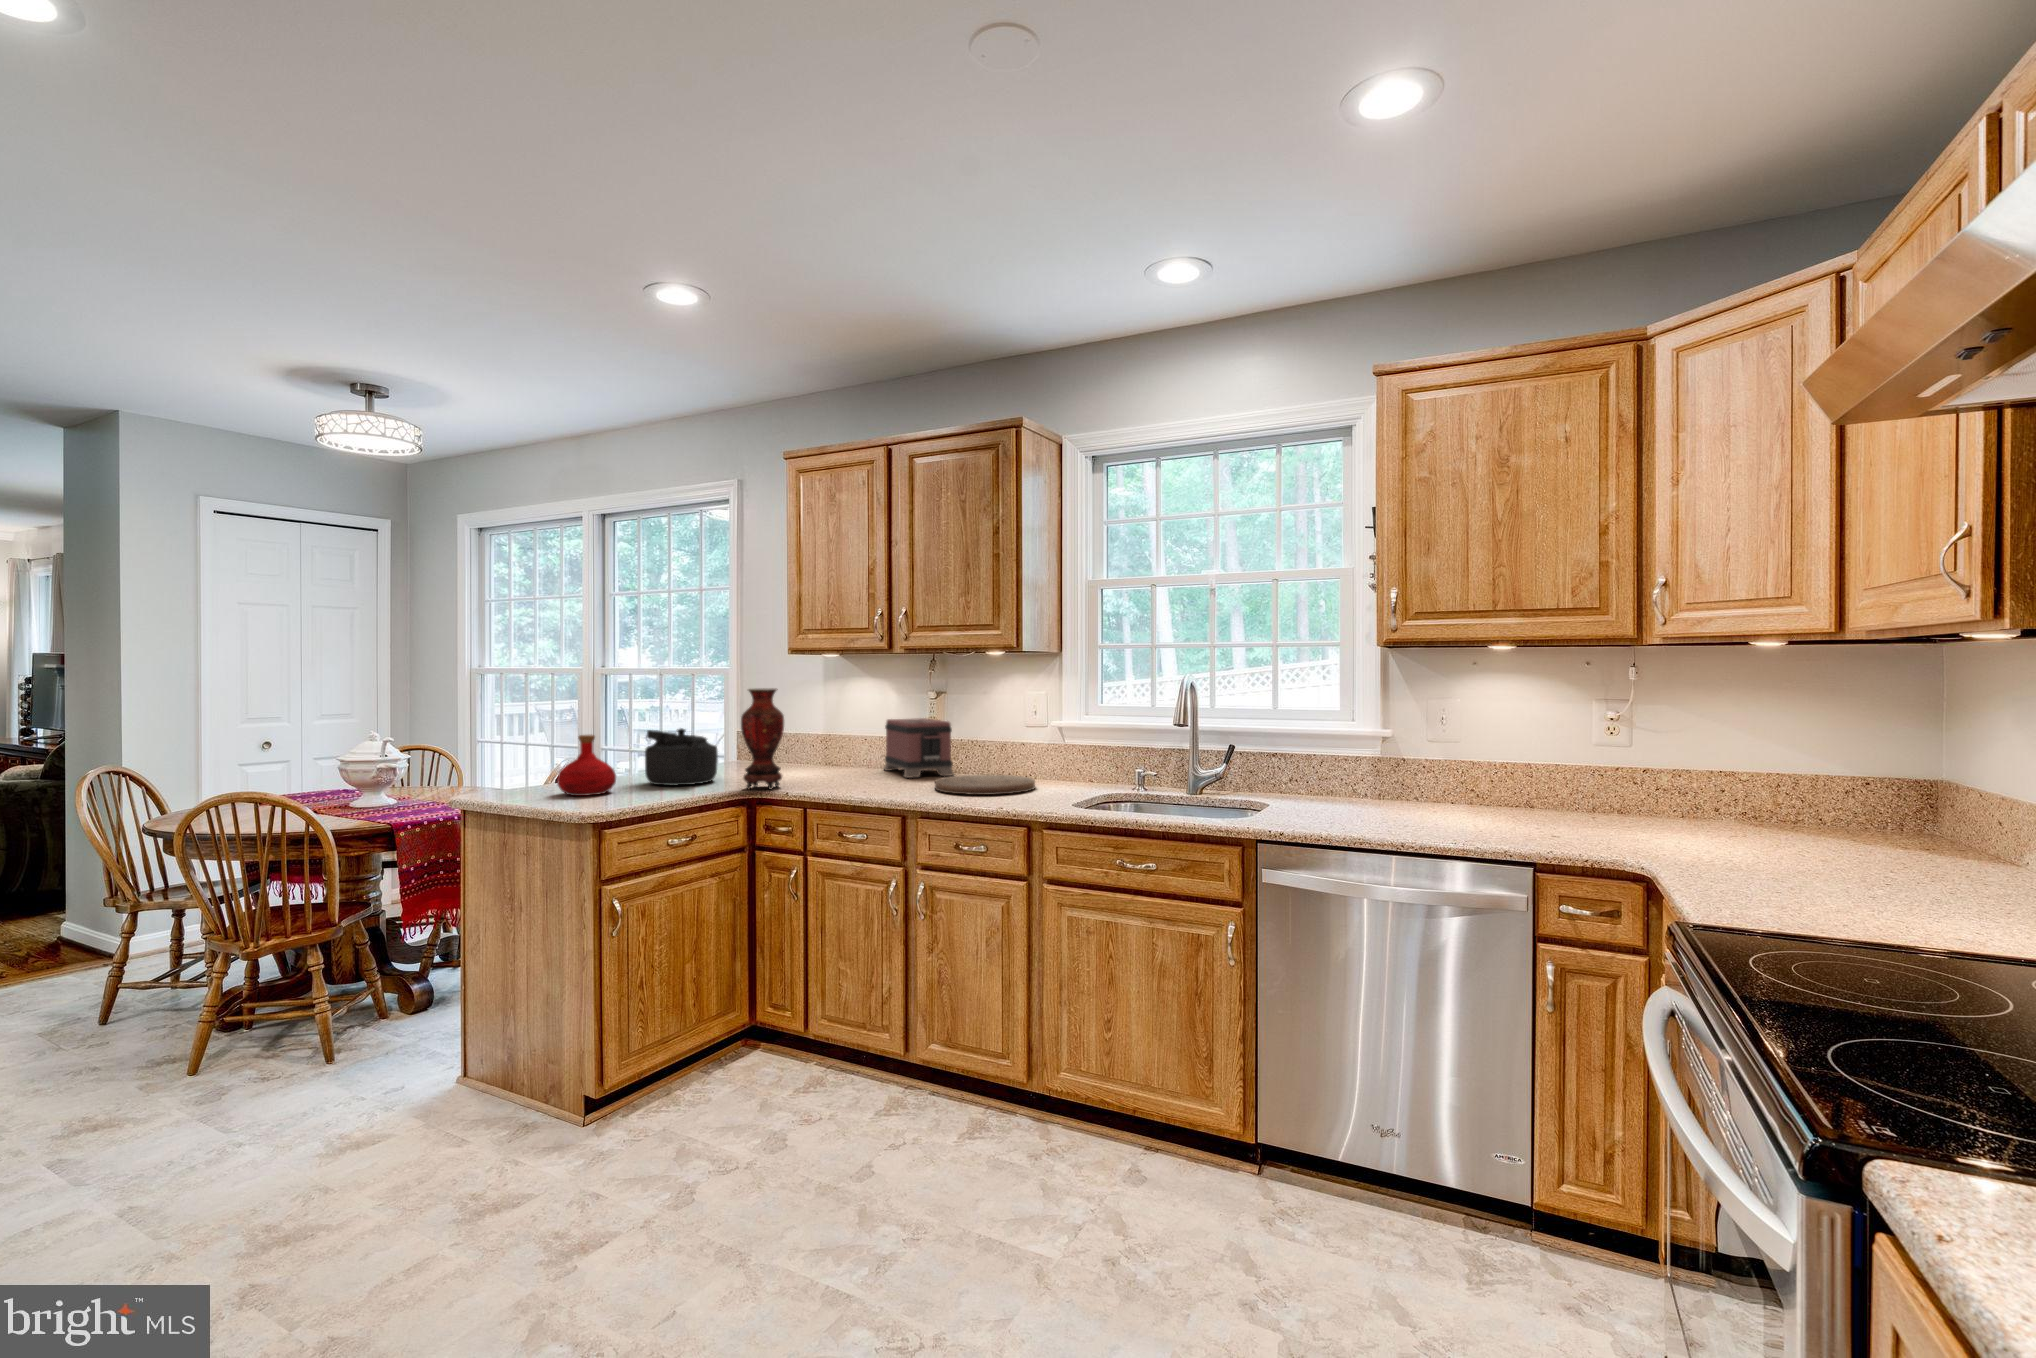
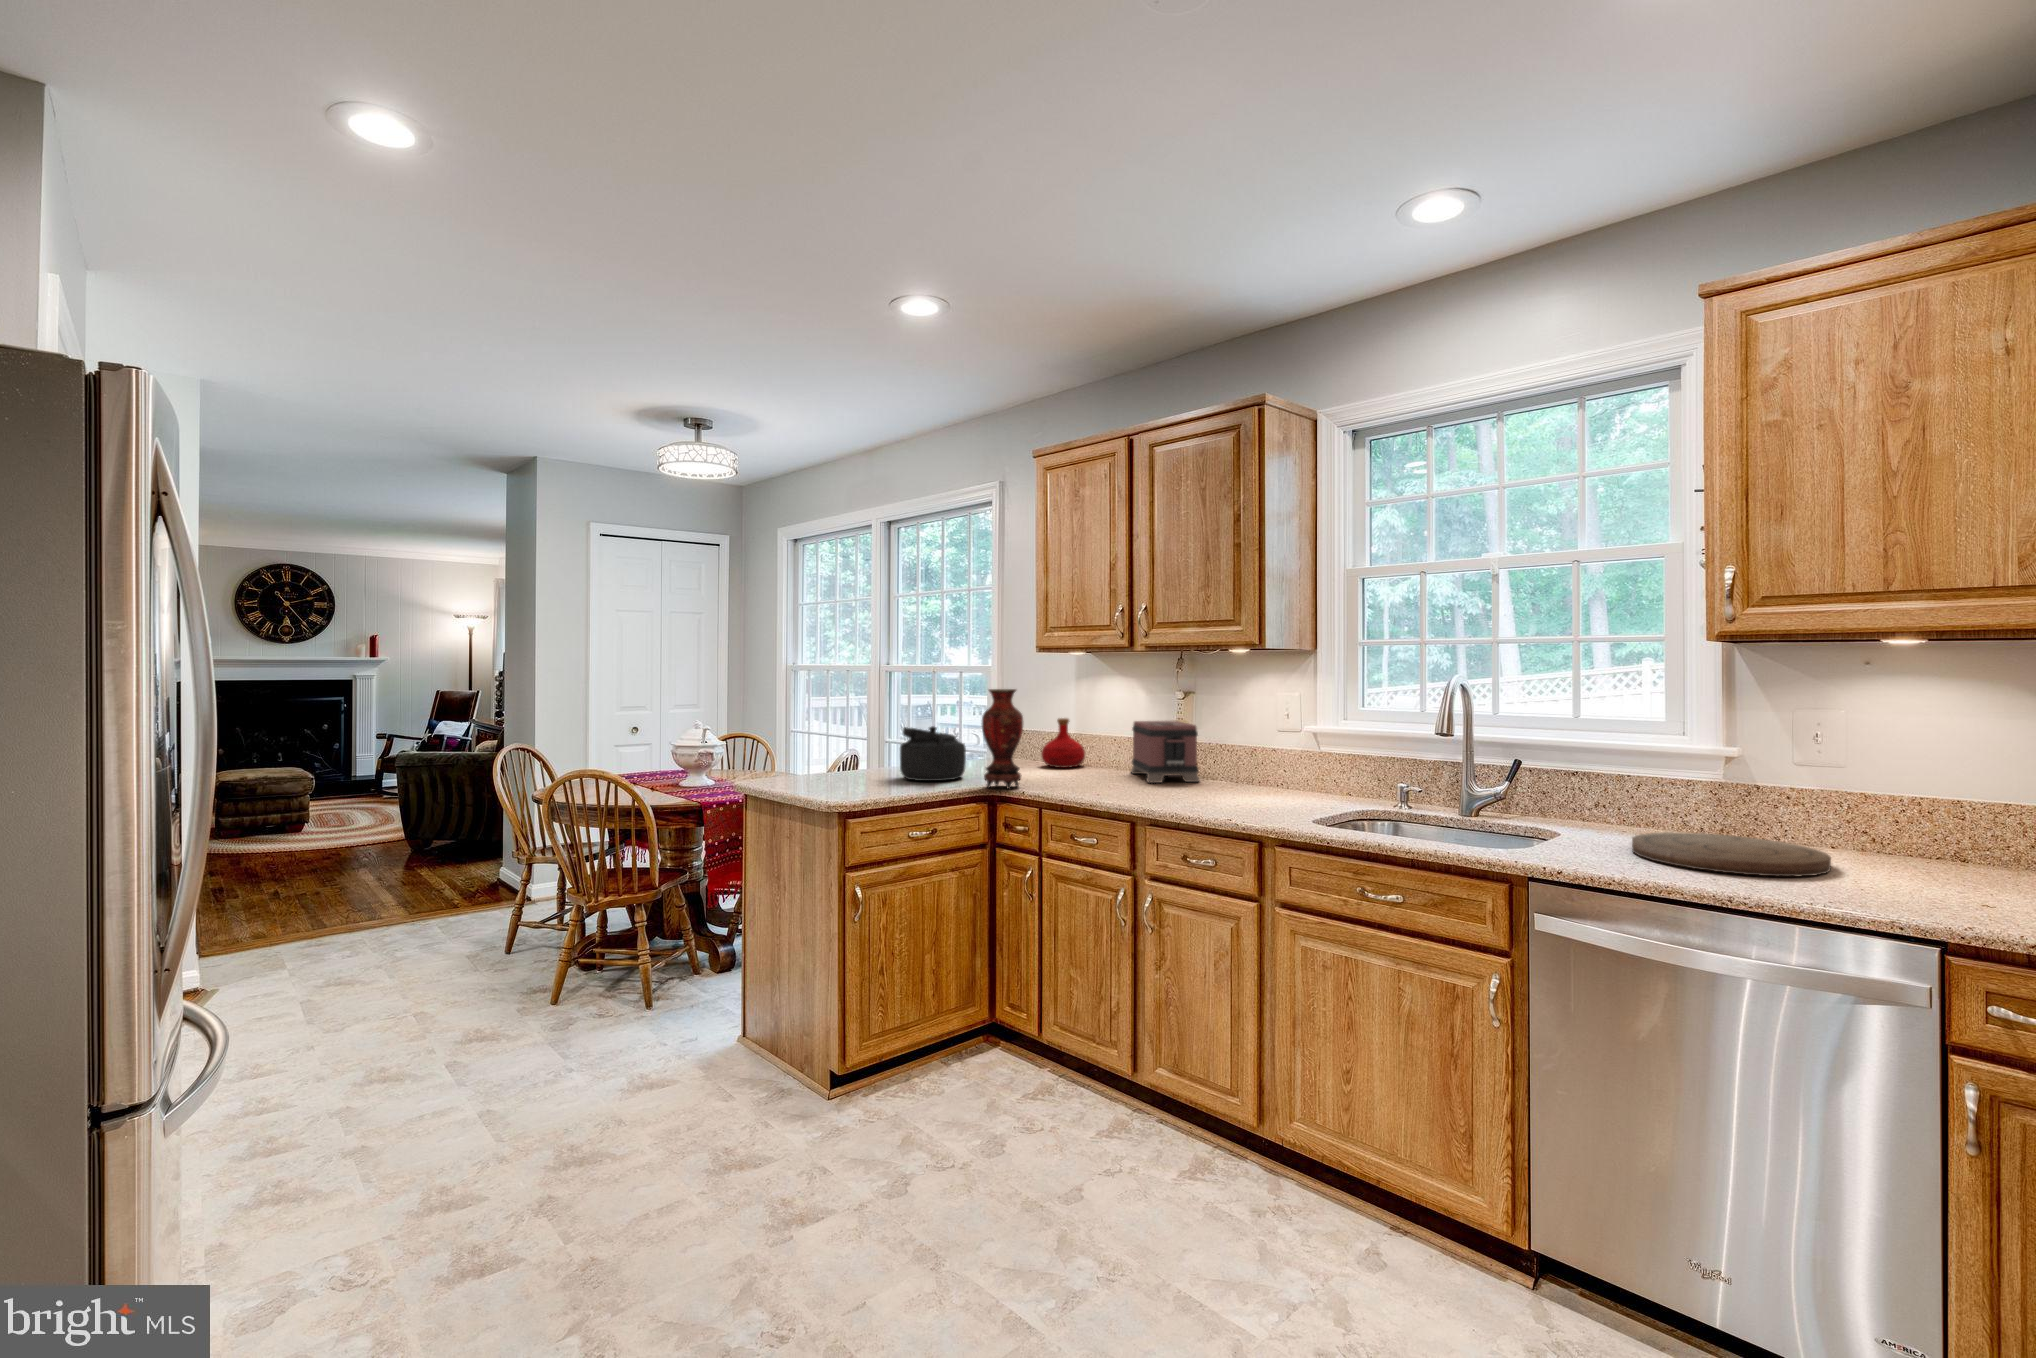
bottle: present [557,735,616,796] -> present [1041,718,1085,768]
cutting board: present [935,775,1035,795] -> present [1632,832,1831,876]

